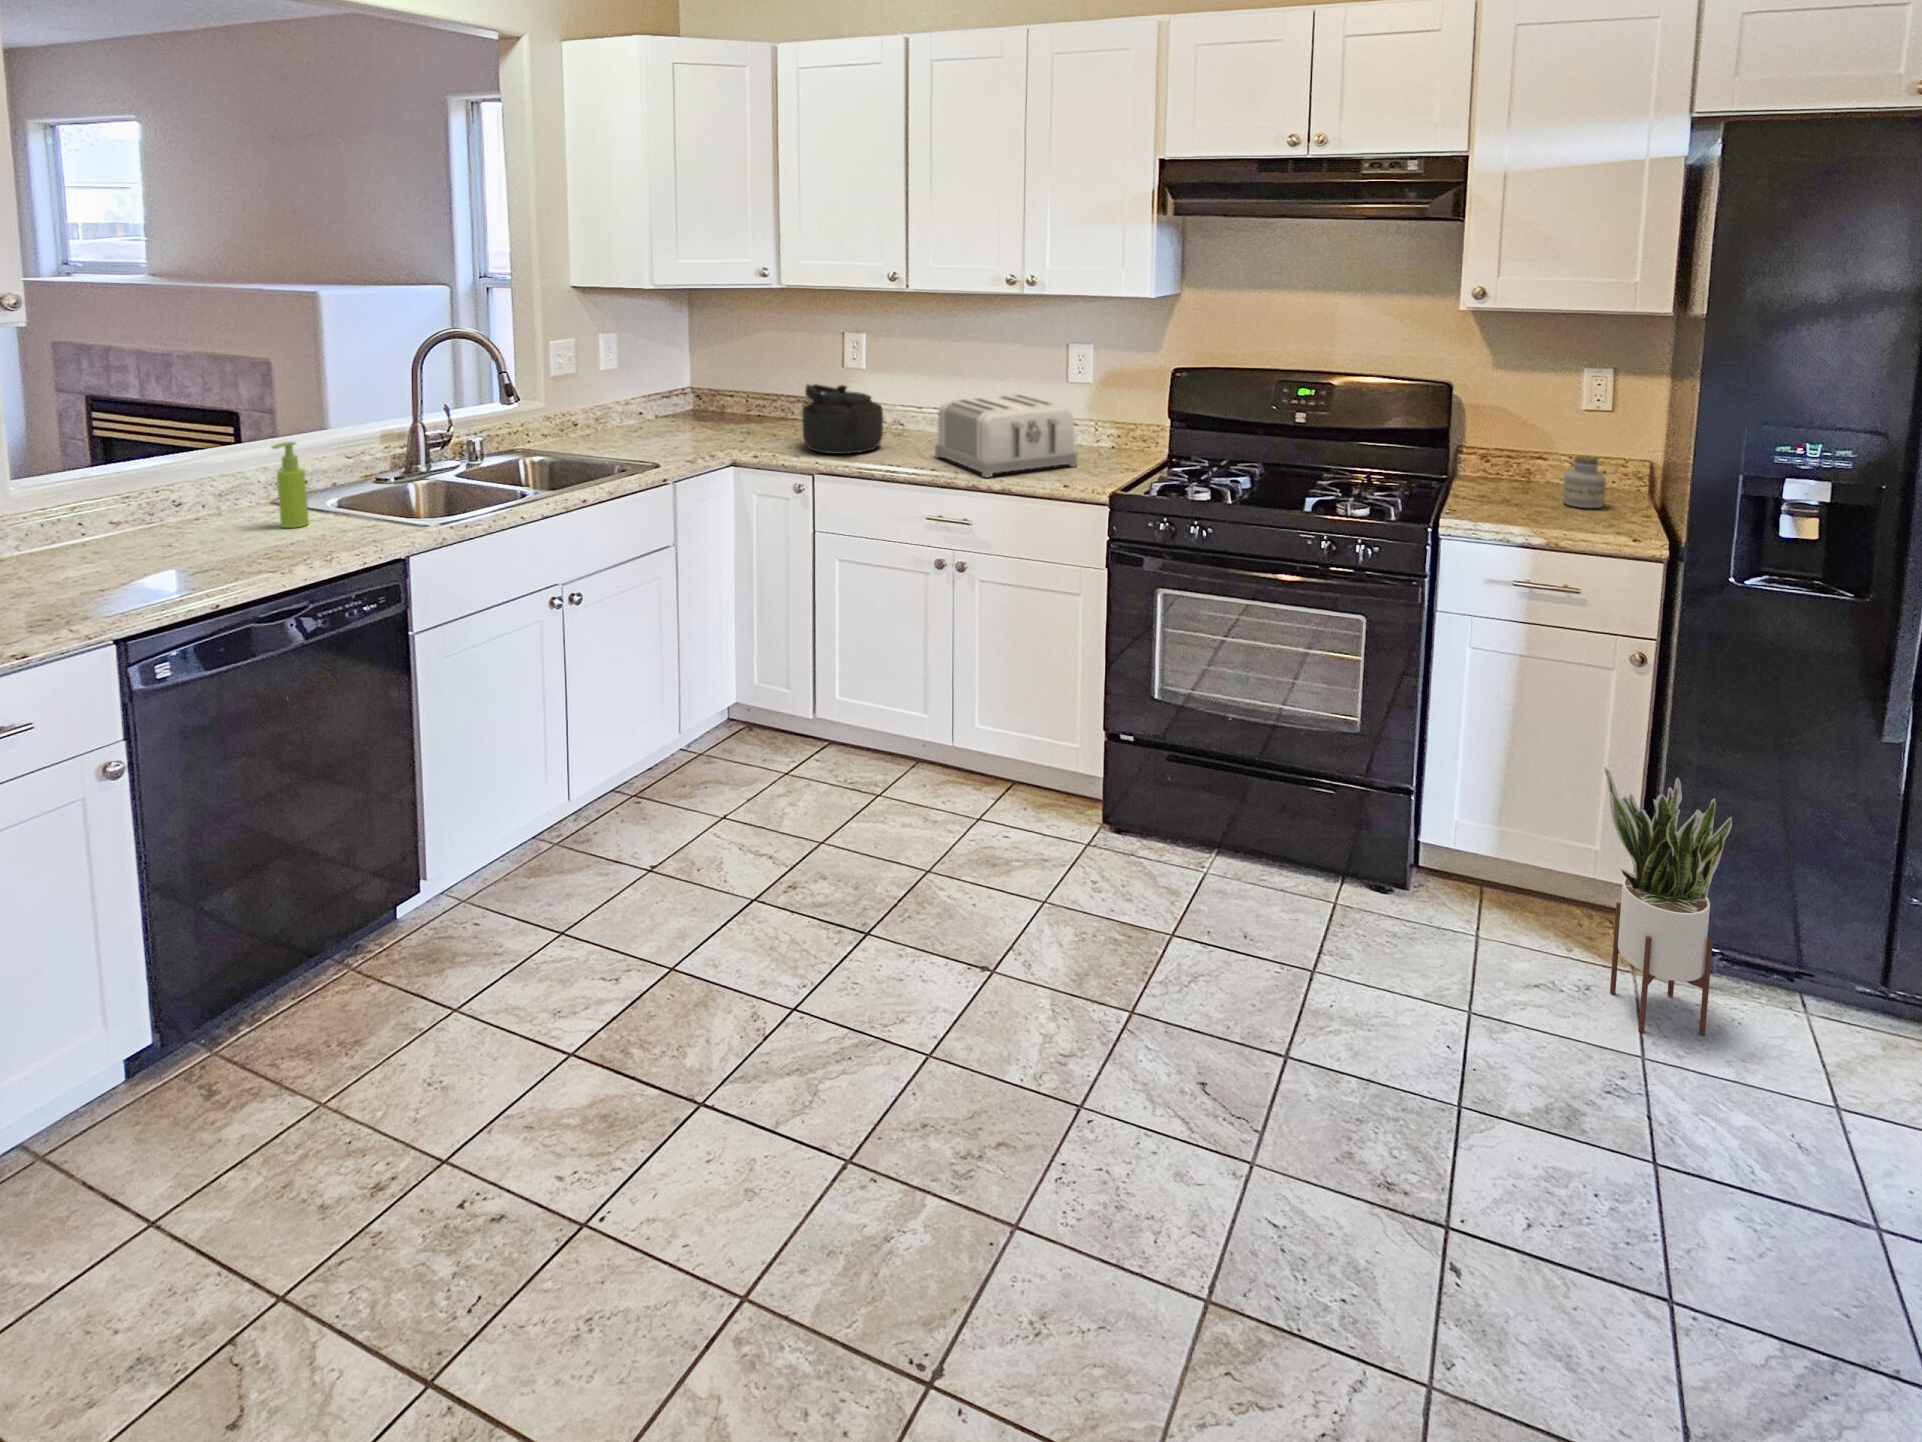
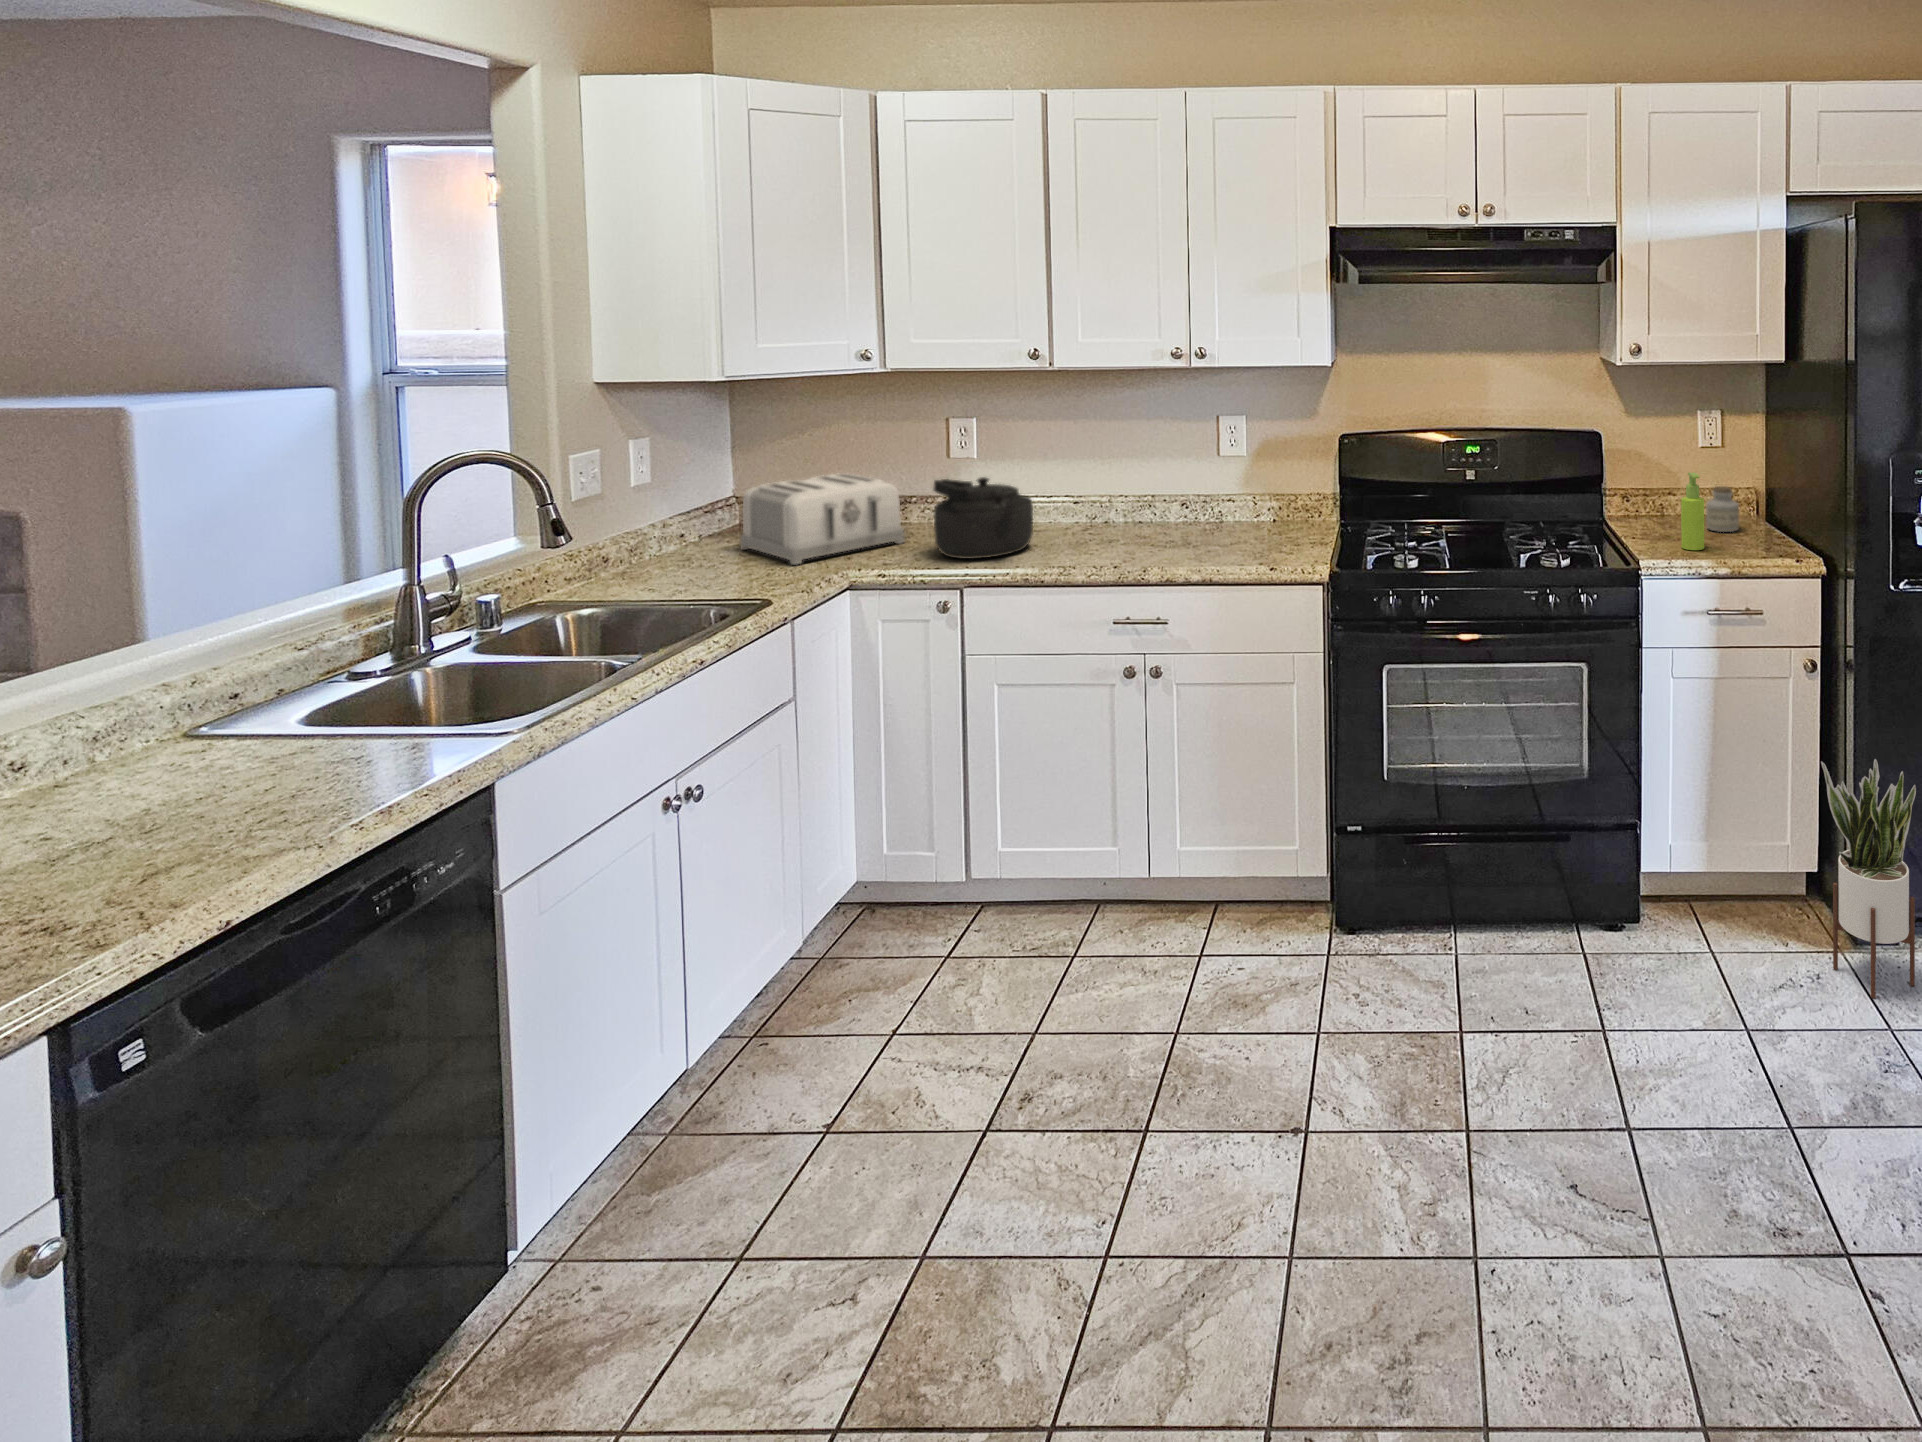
toaster: present [935,394,1077,477] -> present [740,473,904,565]
soap dispenser: present [272,442,309,528] -> present [1681,473,1704,550]

